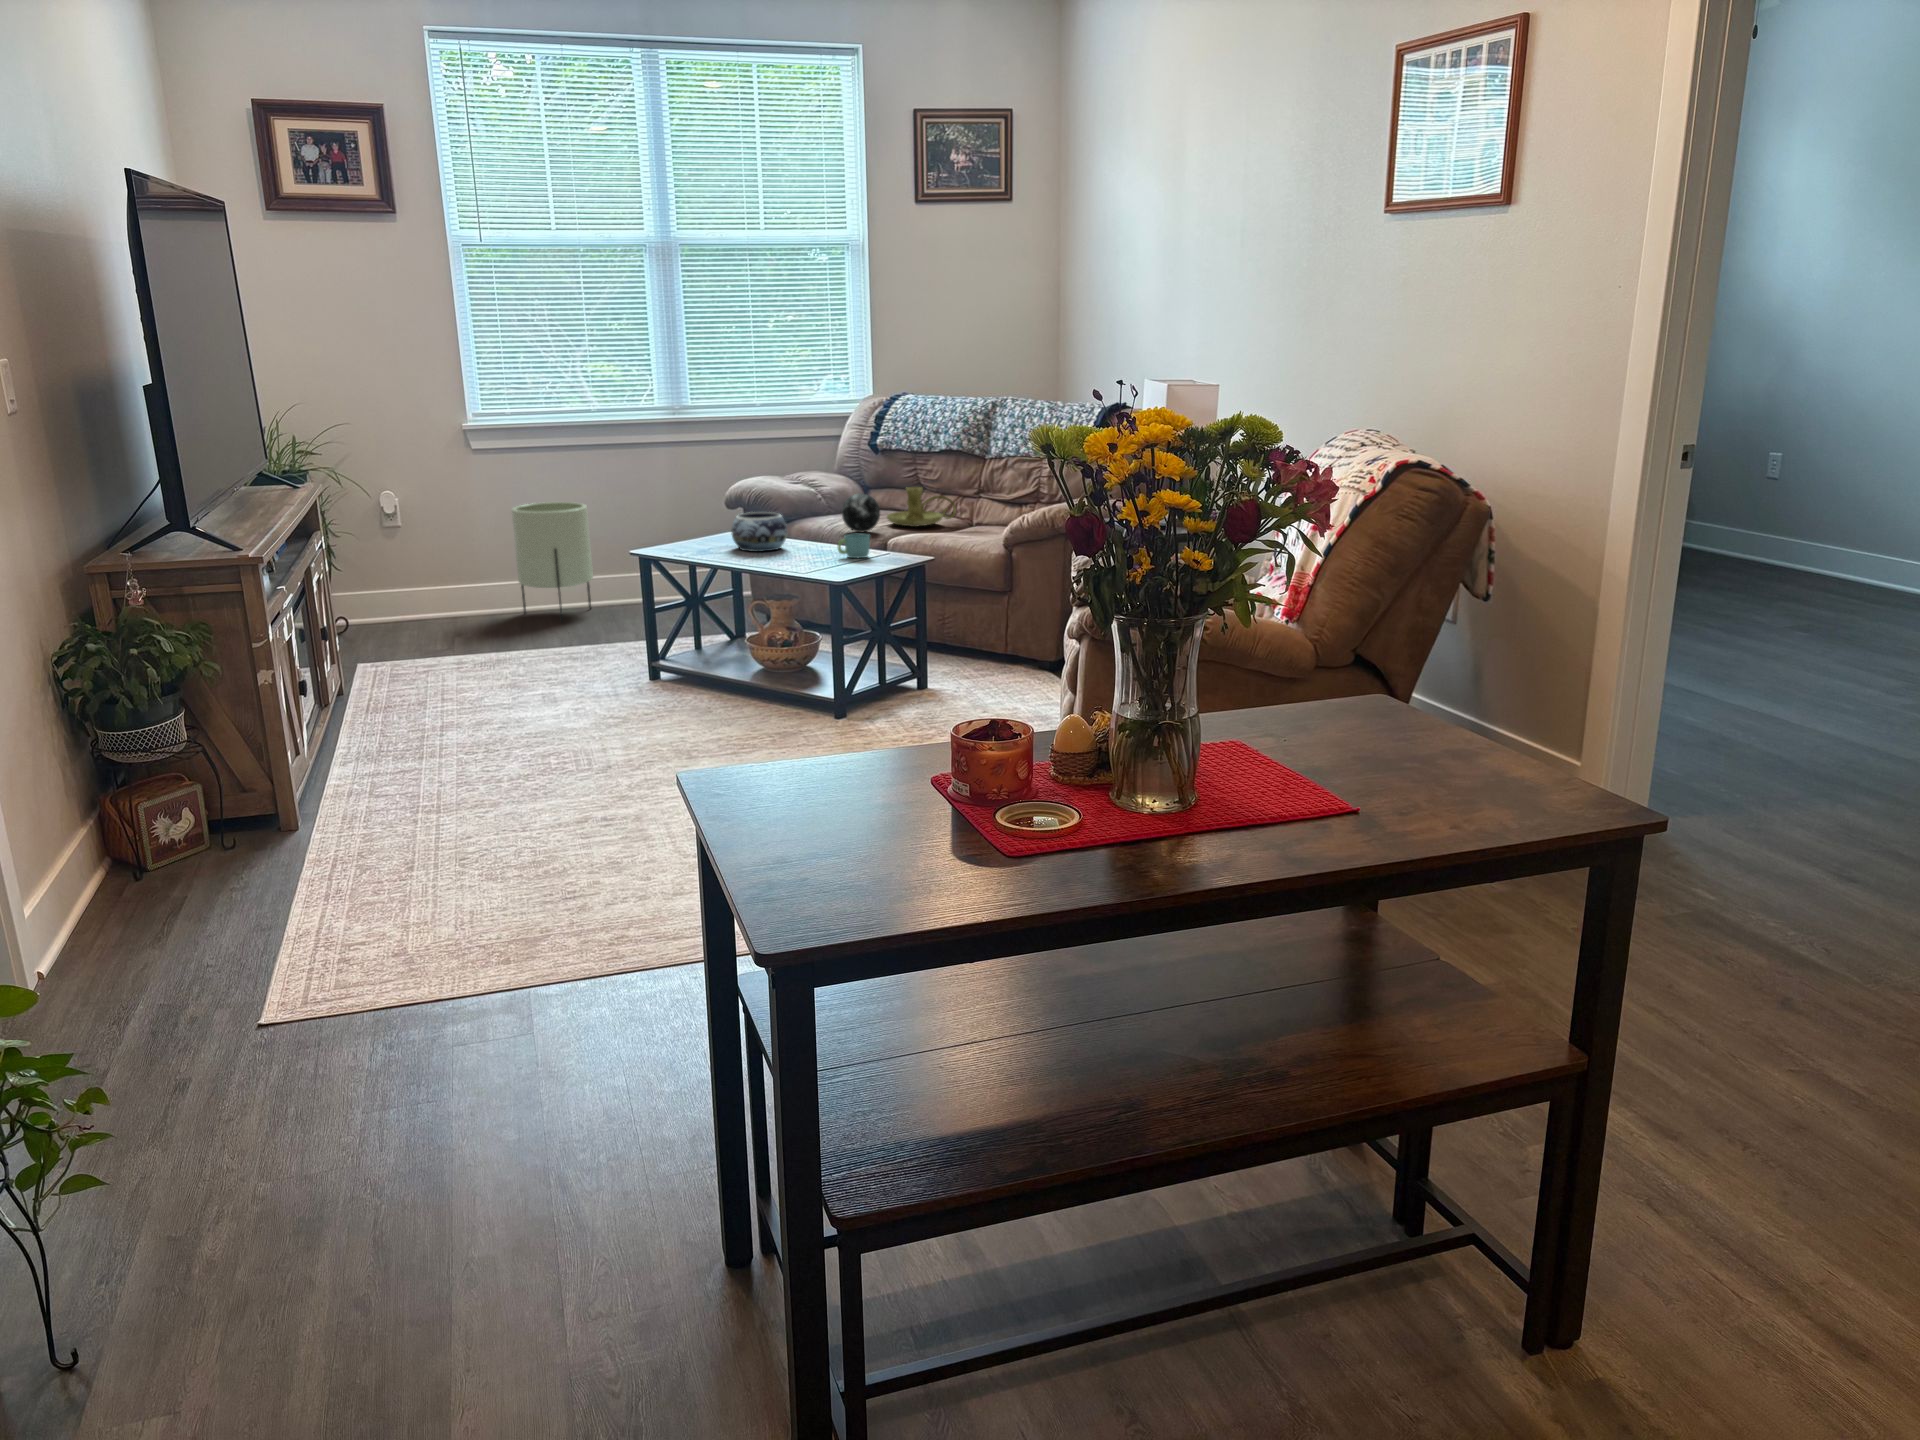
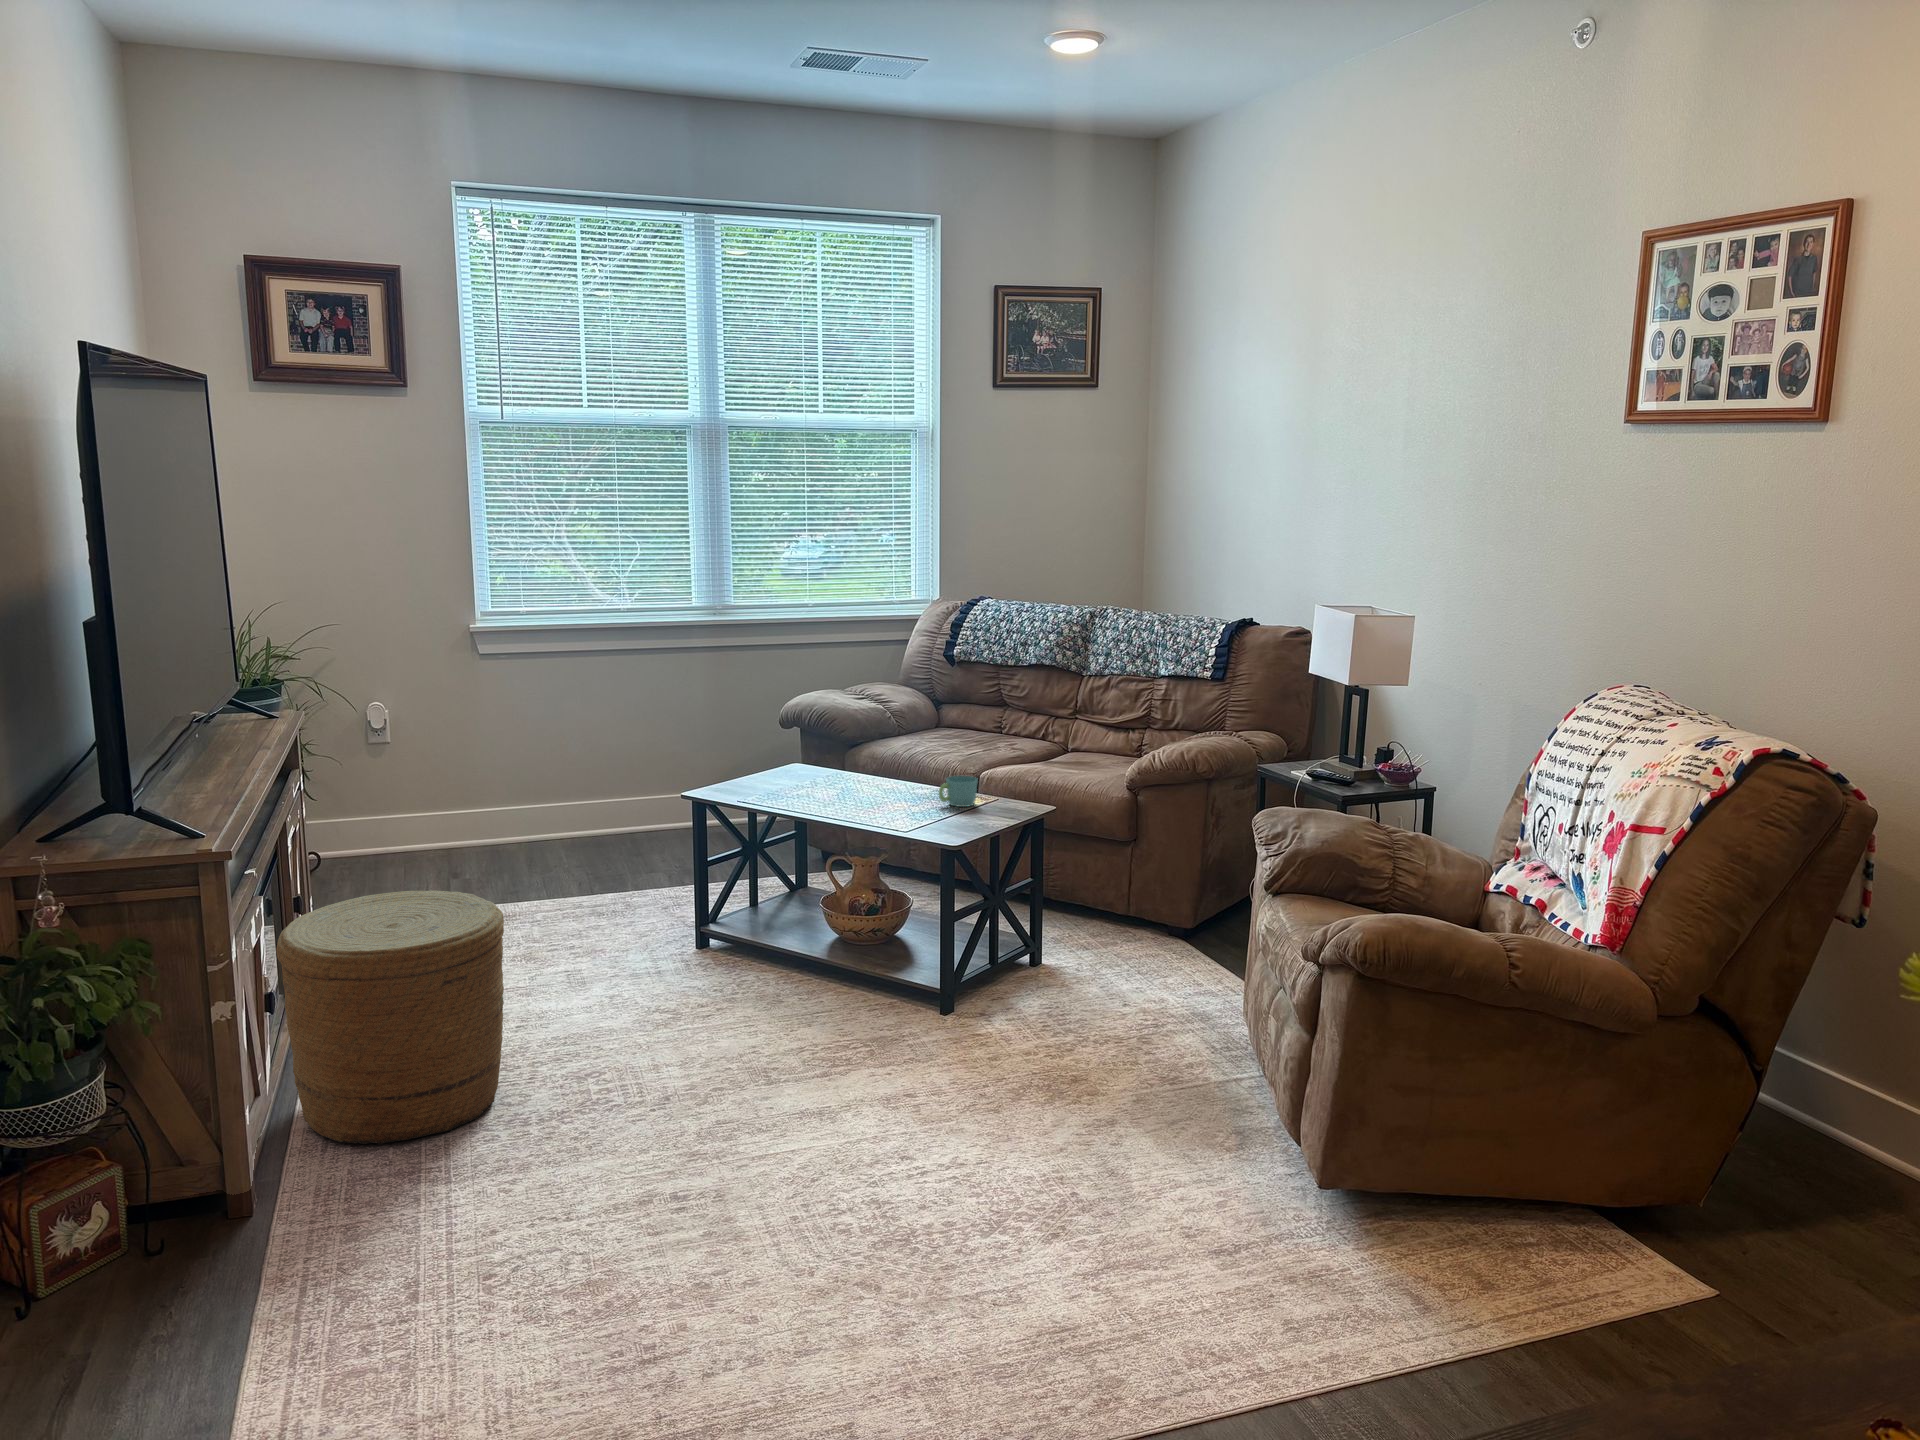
candle holder: present [887,487,956,527] -> none [973,709,1054,755]
decorative orb: present [842,494,880,532] -> none [926,719,972,765]
planter: present [511,502,593,622] -> none [526,715,617,859]
decorative bowl: present [731,512,787,552] -> none [805,745,873,795]
woven basket: none [304,612,481,792] -> present [276,891,504,1145]

